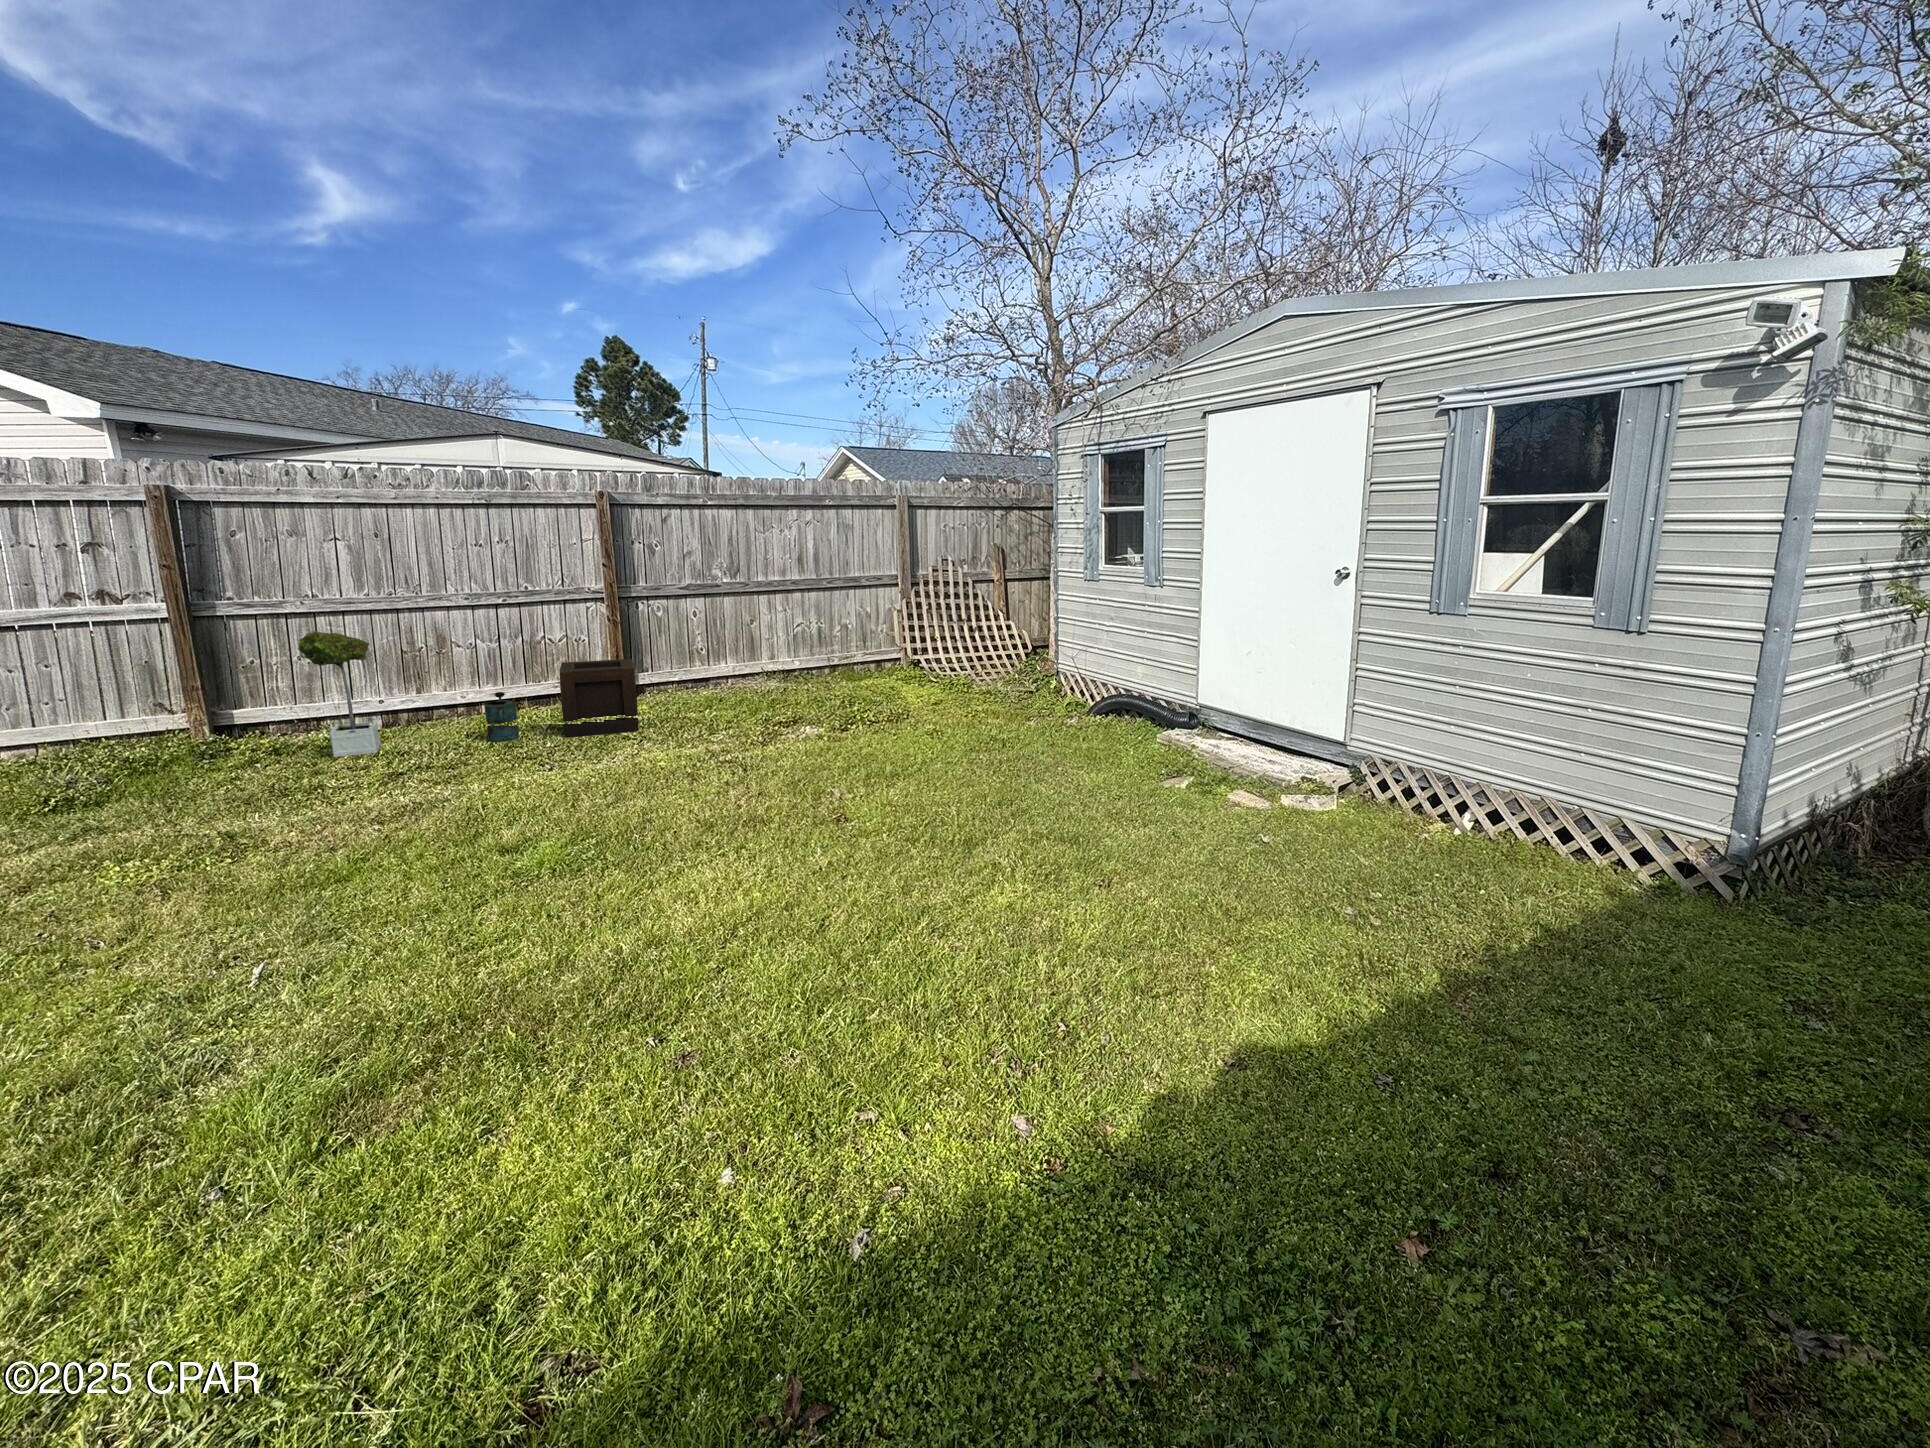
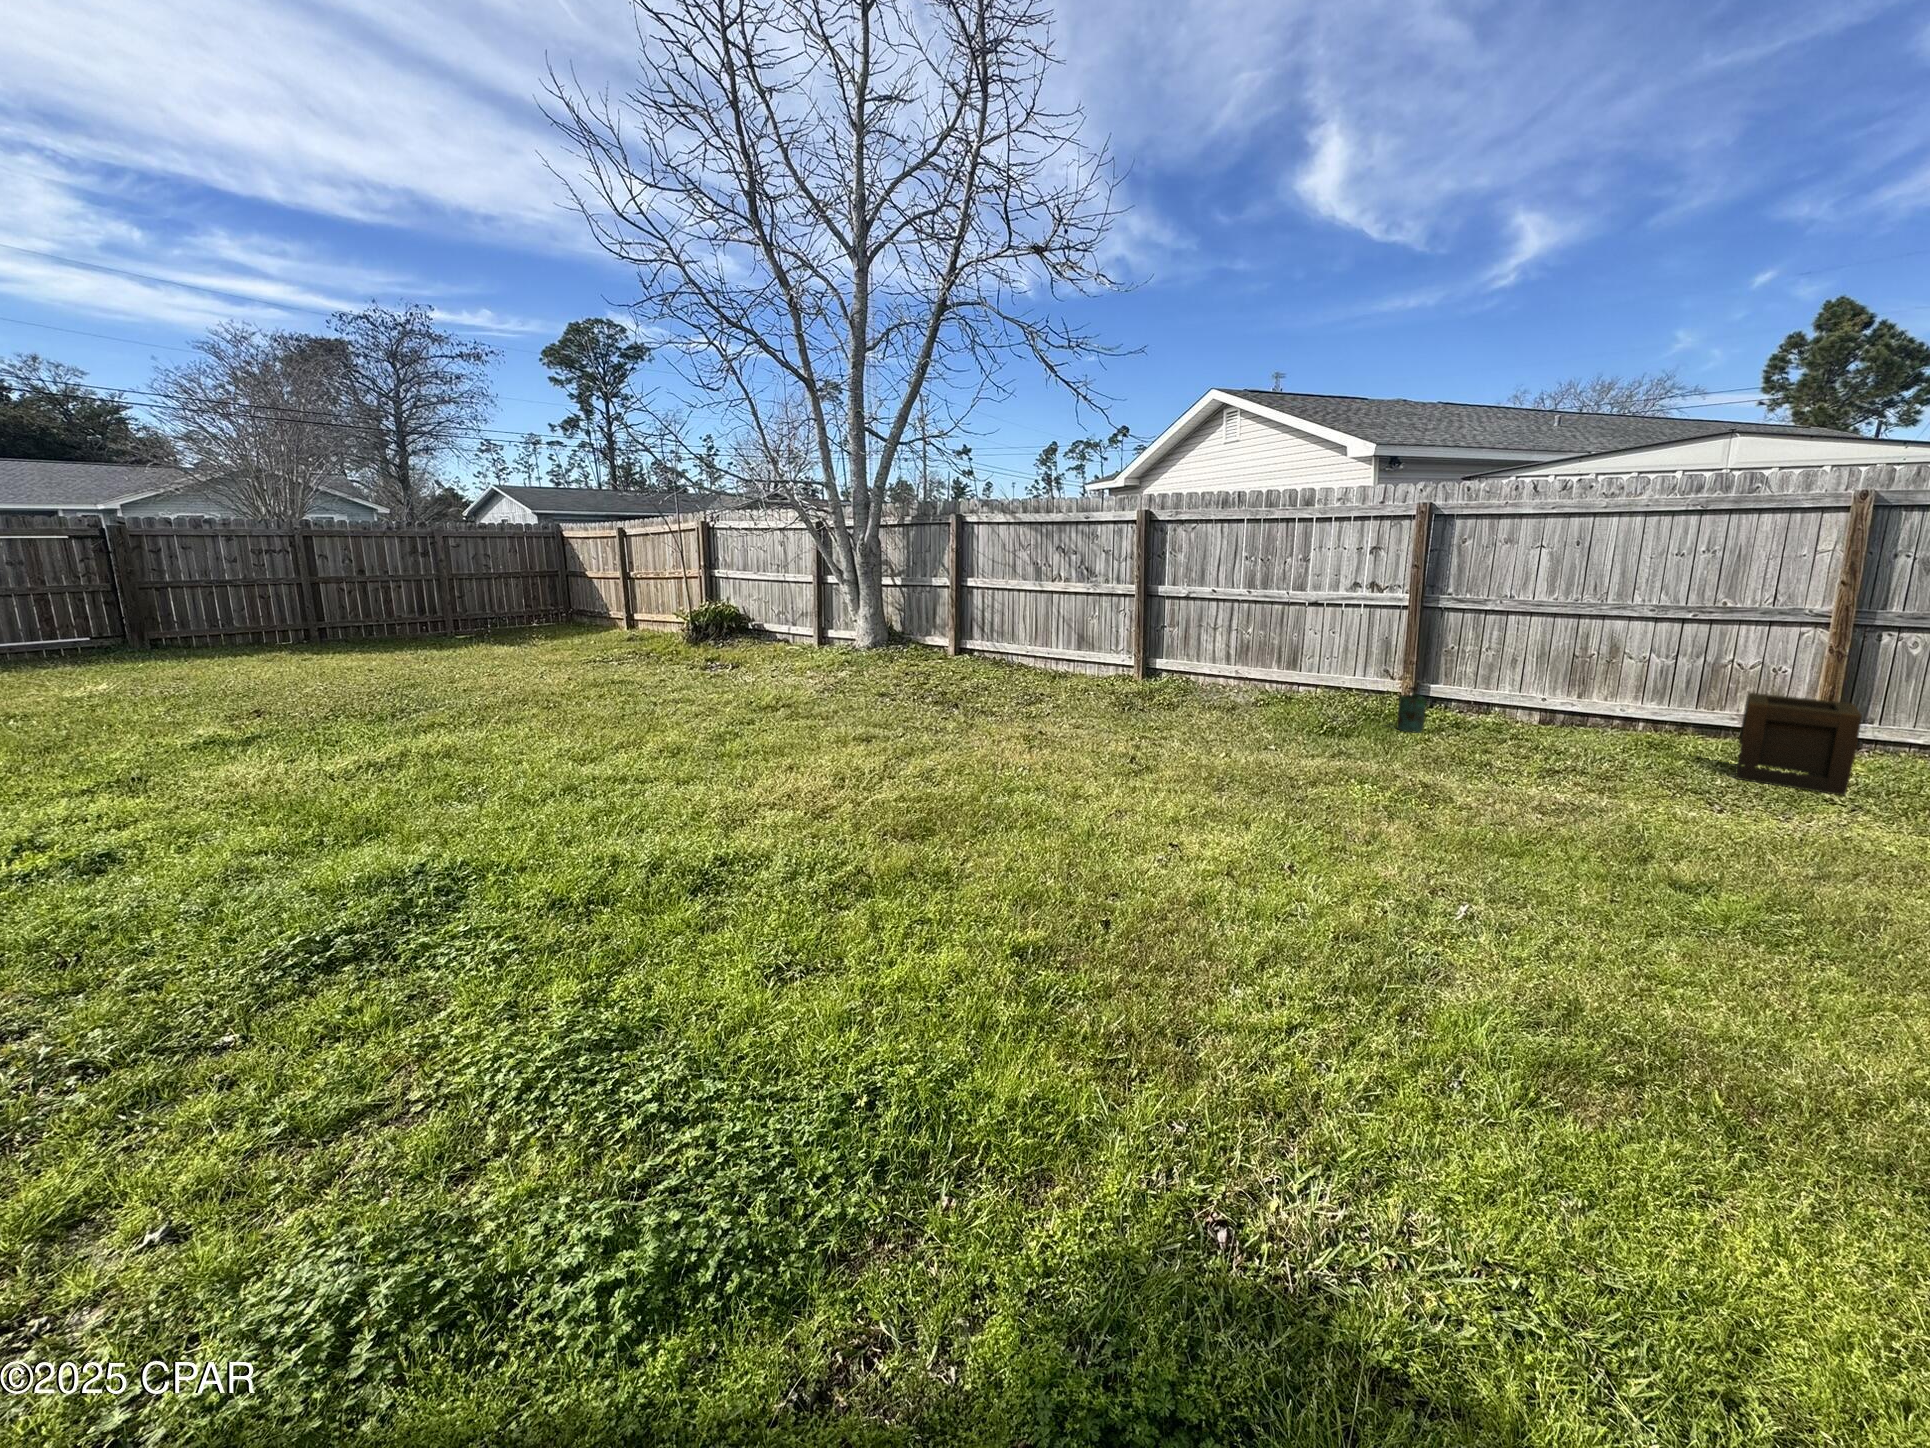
potted tree: present [299,630,381,757] -> none [1492,627,1550,745]
watering can: present [484,692,519,742] -> present [1397,686,1426,732]

